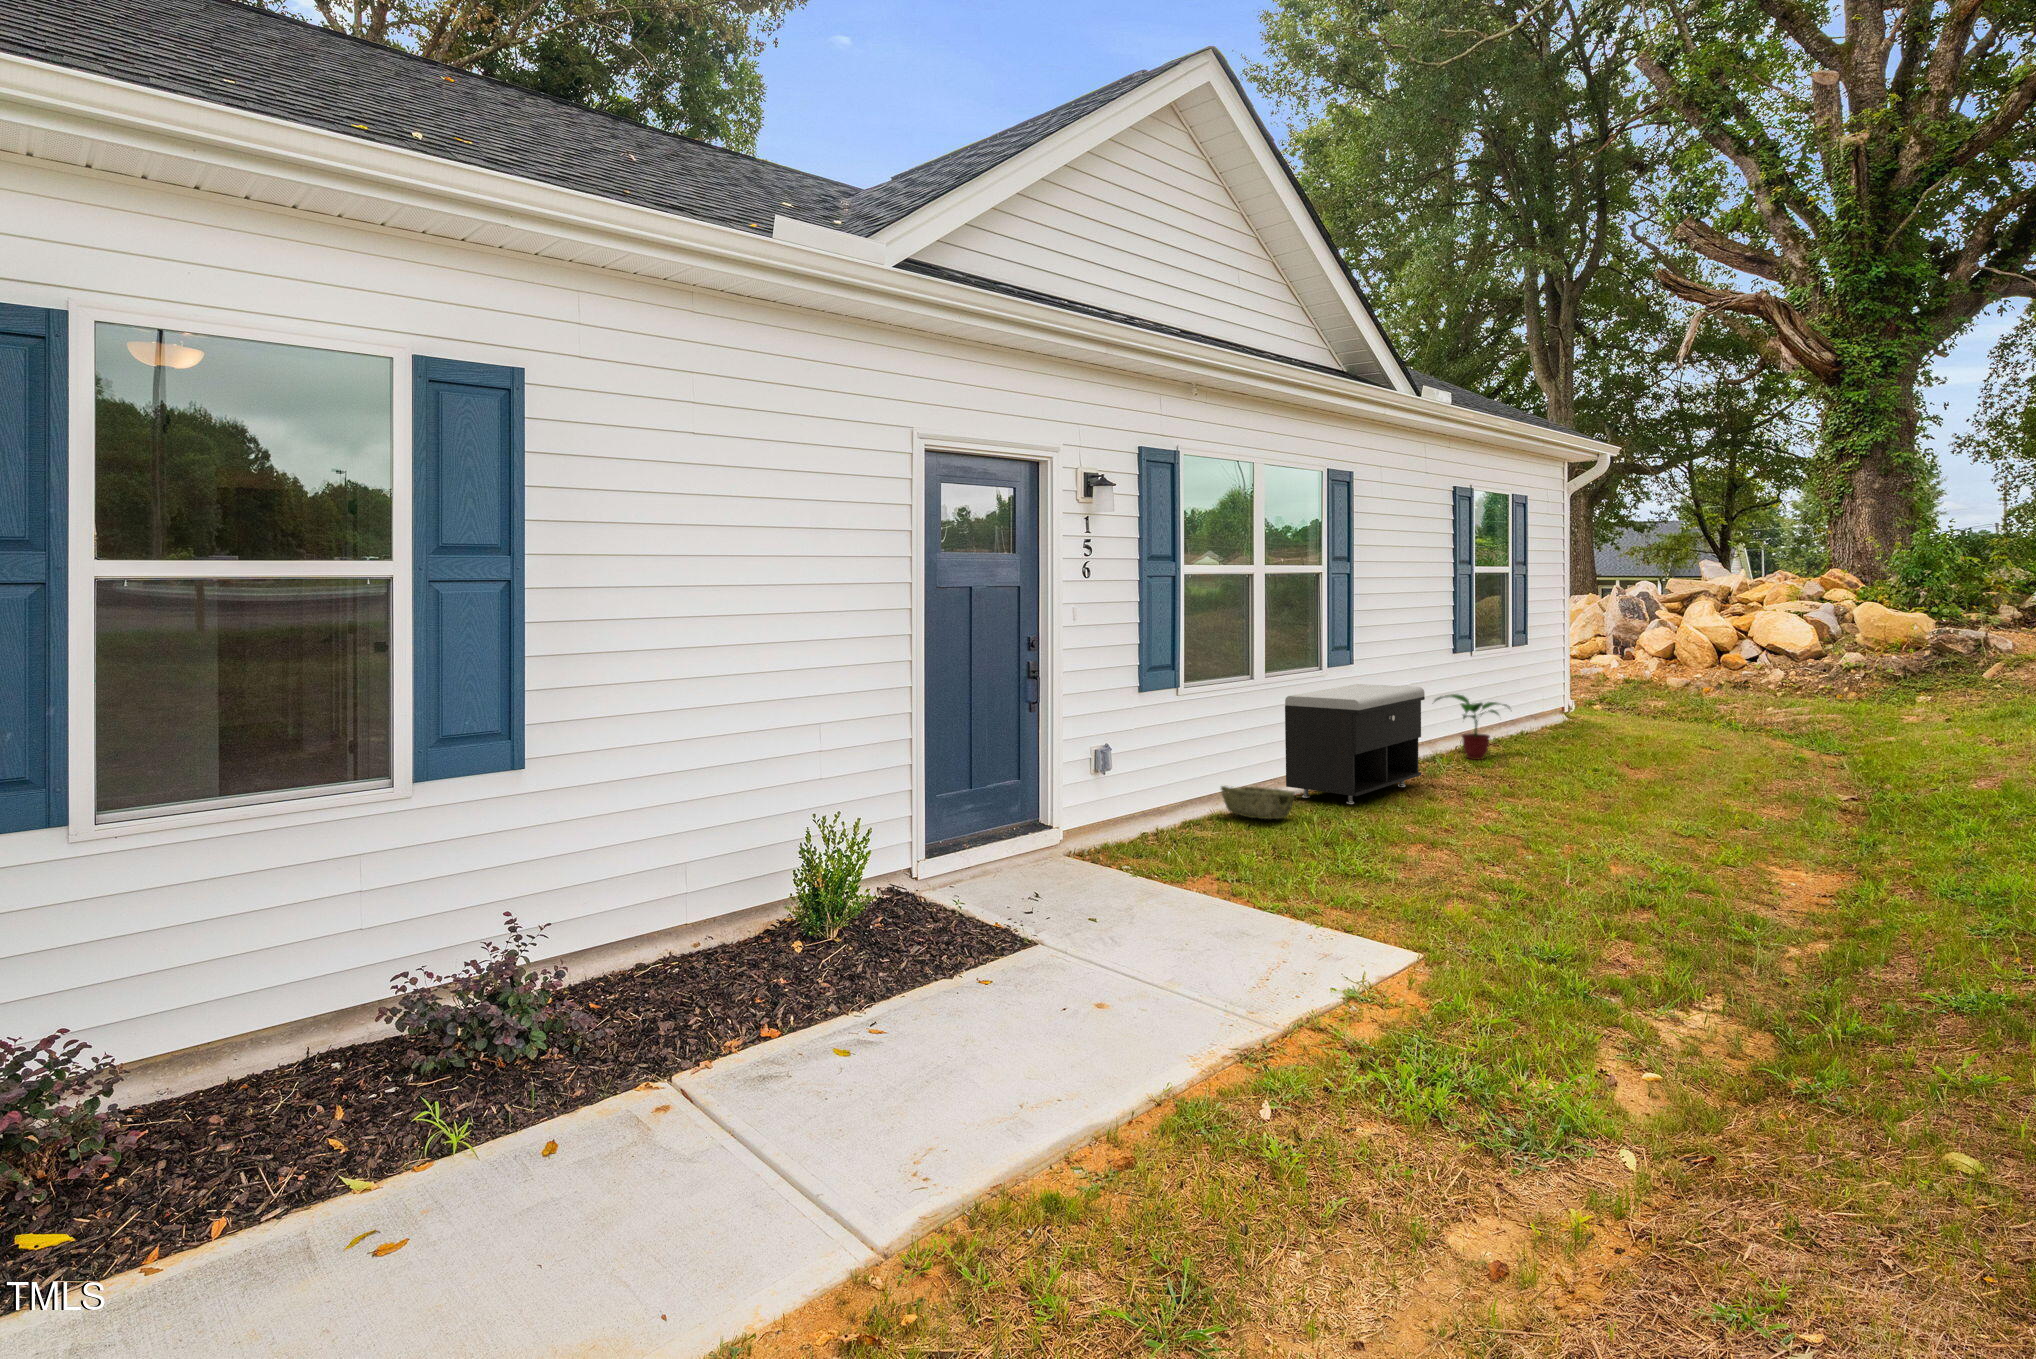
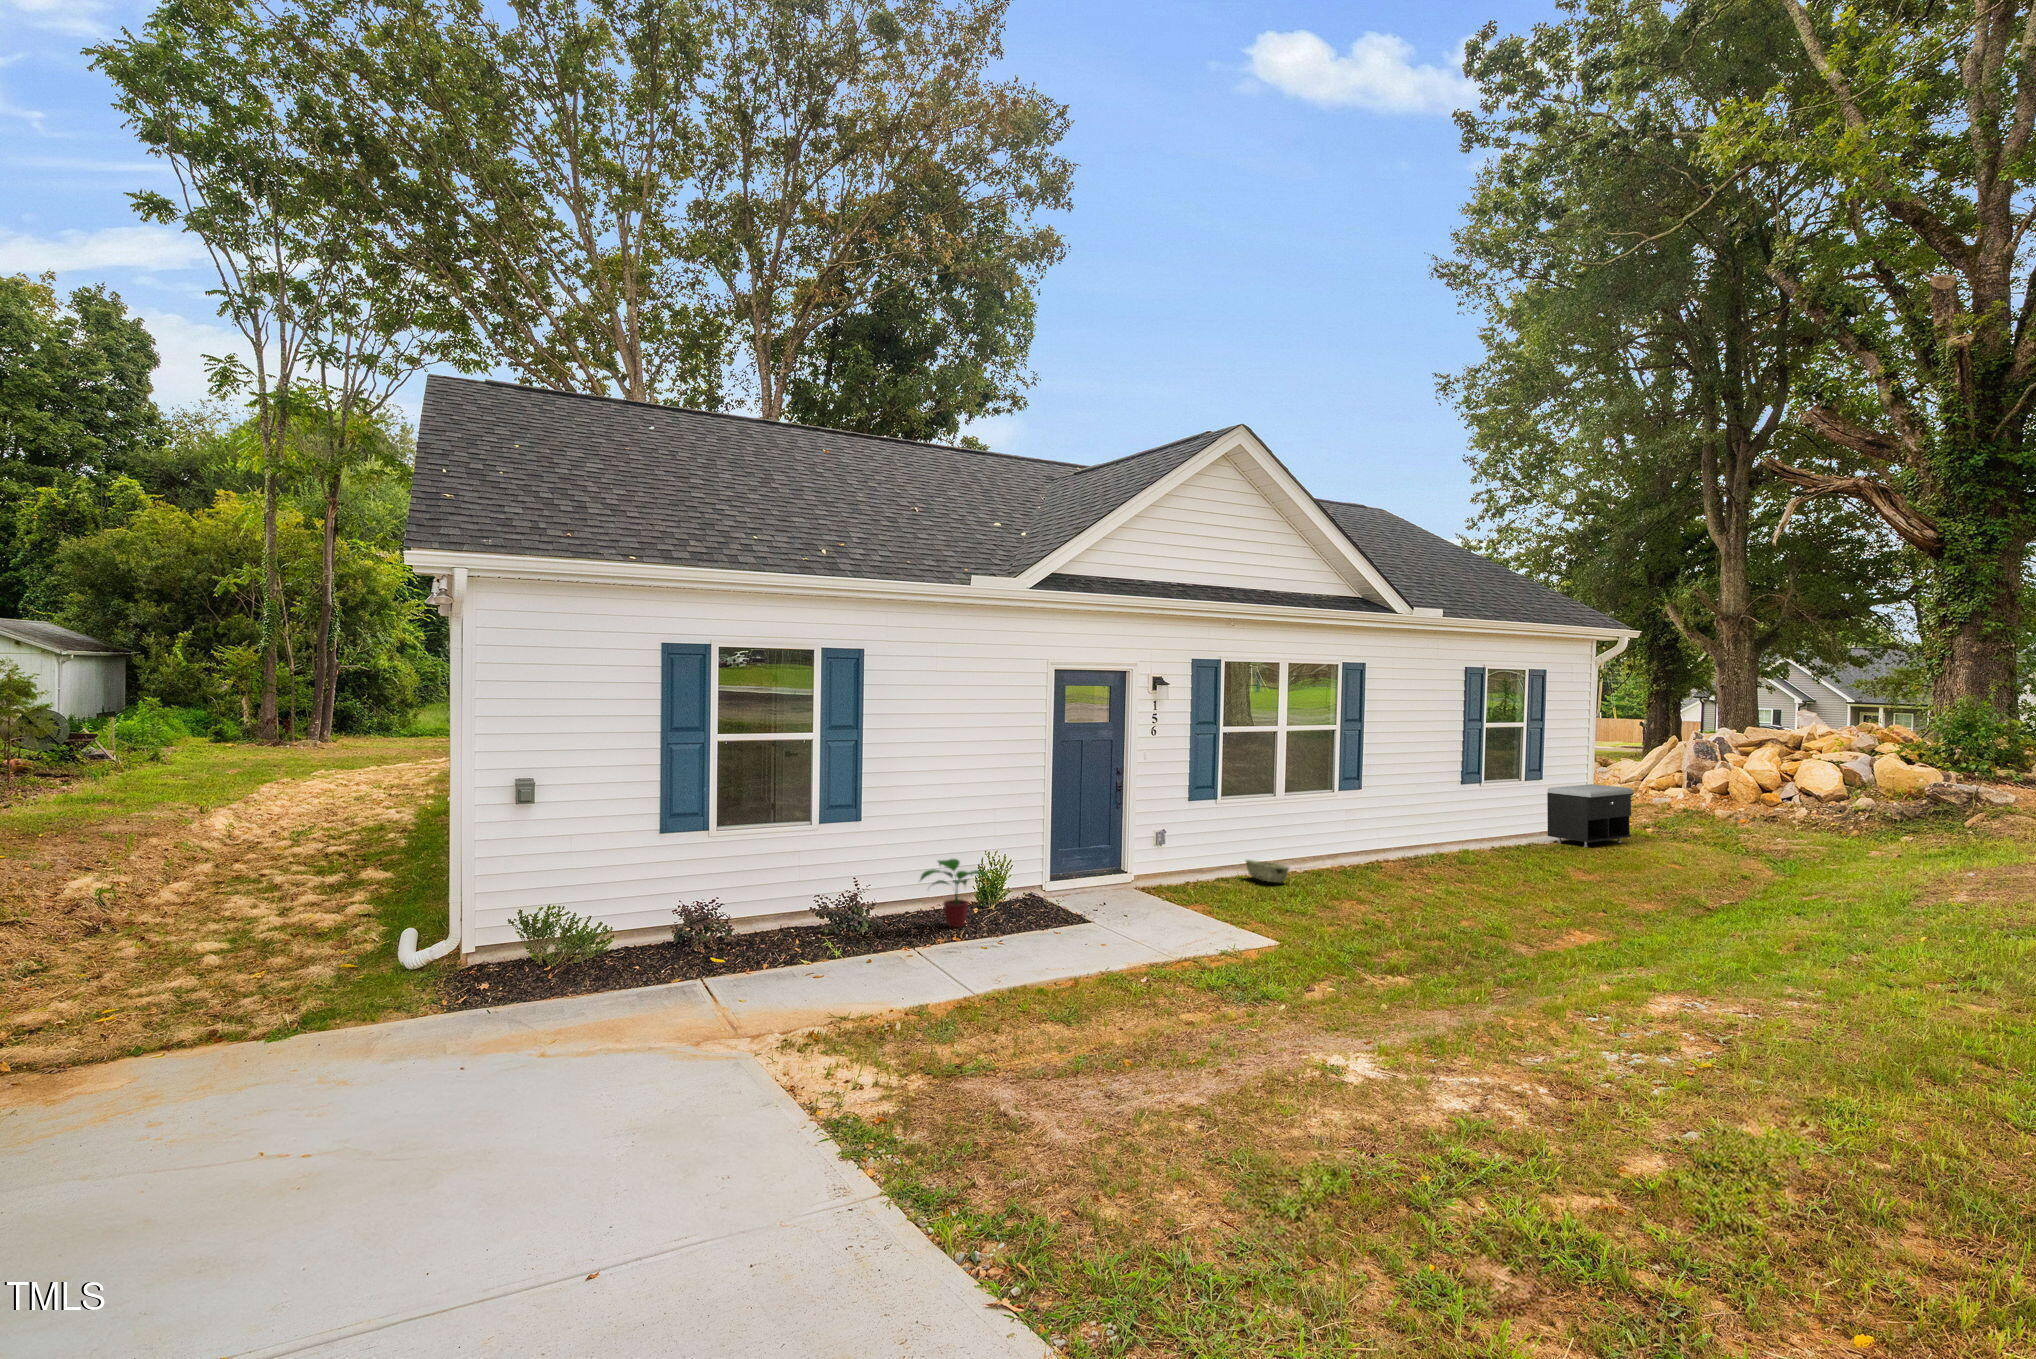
storage bench: present [1285,684,1425,804] -> present [1547,784,1633,847]
potted plant: present [1435,694,1510,760] -> present [920,859,989,927]

